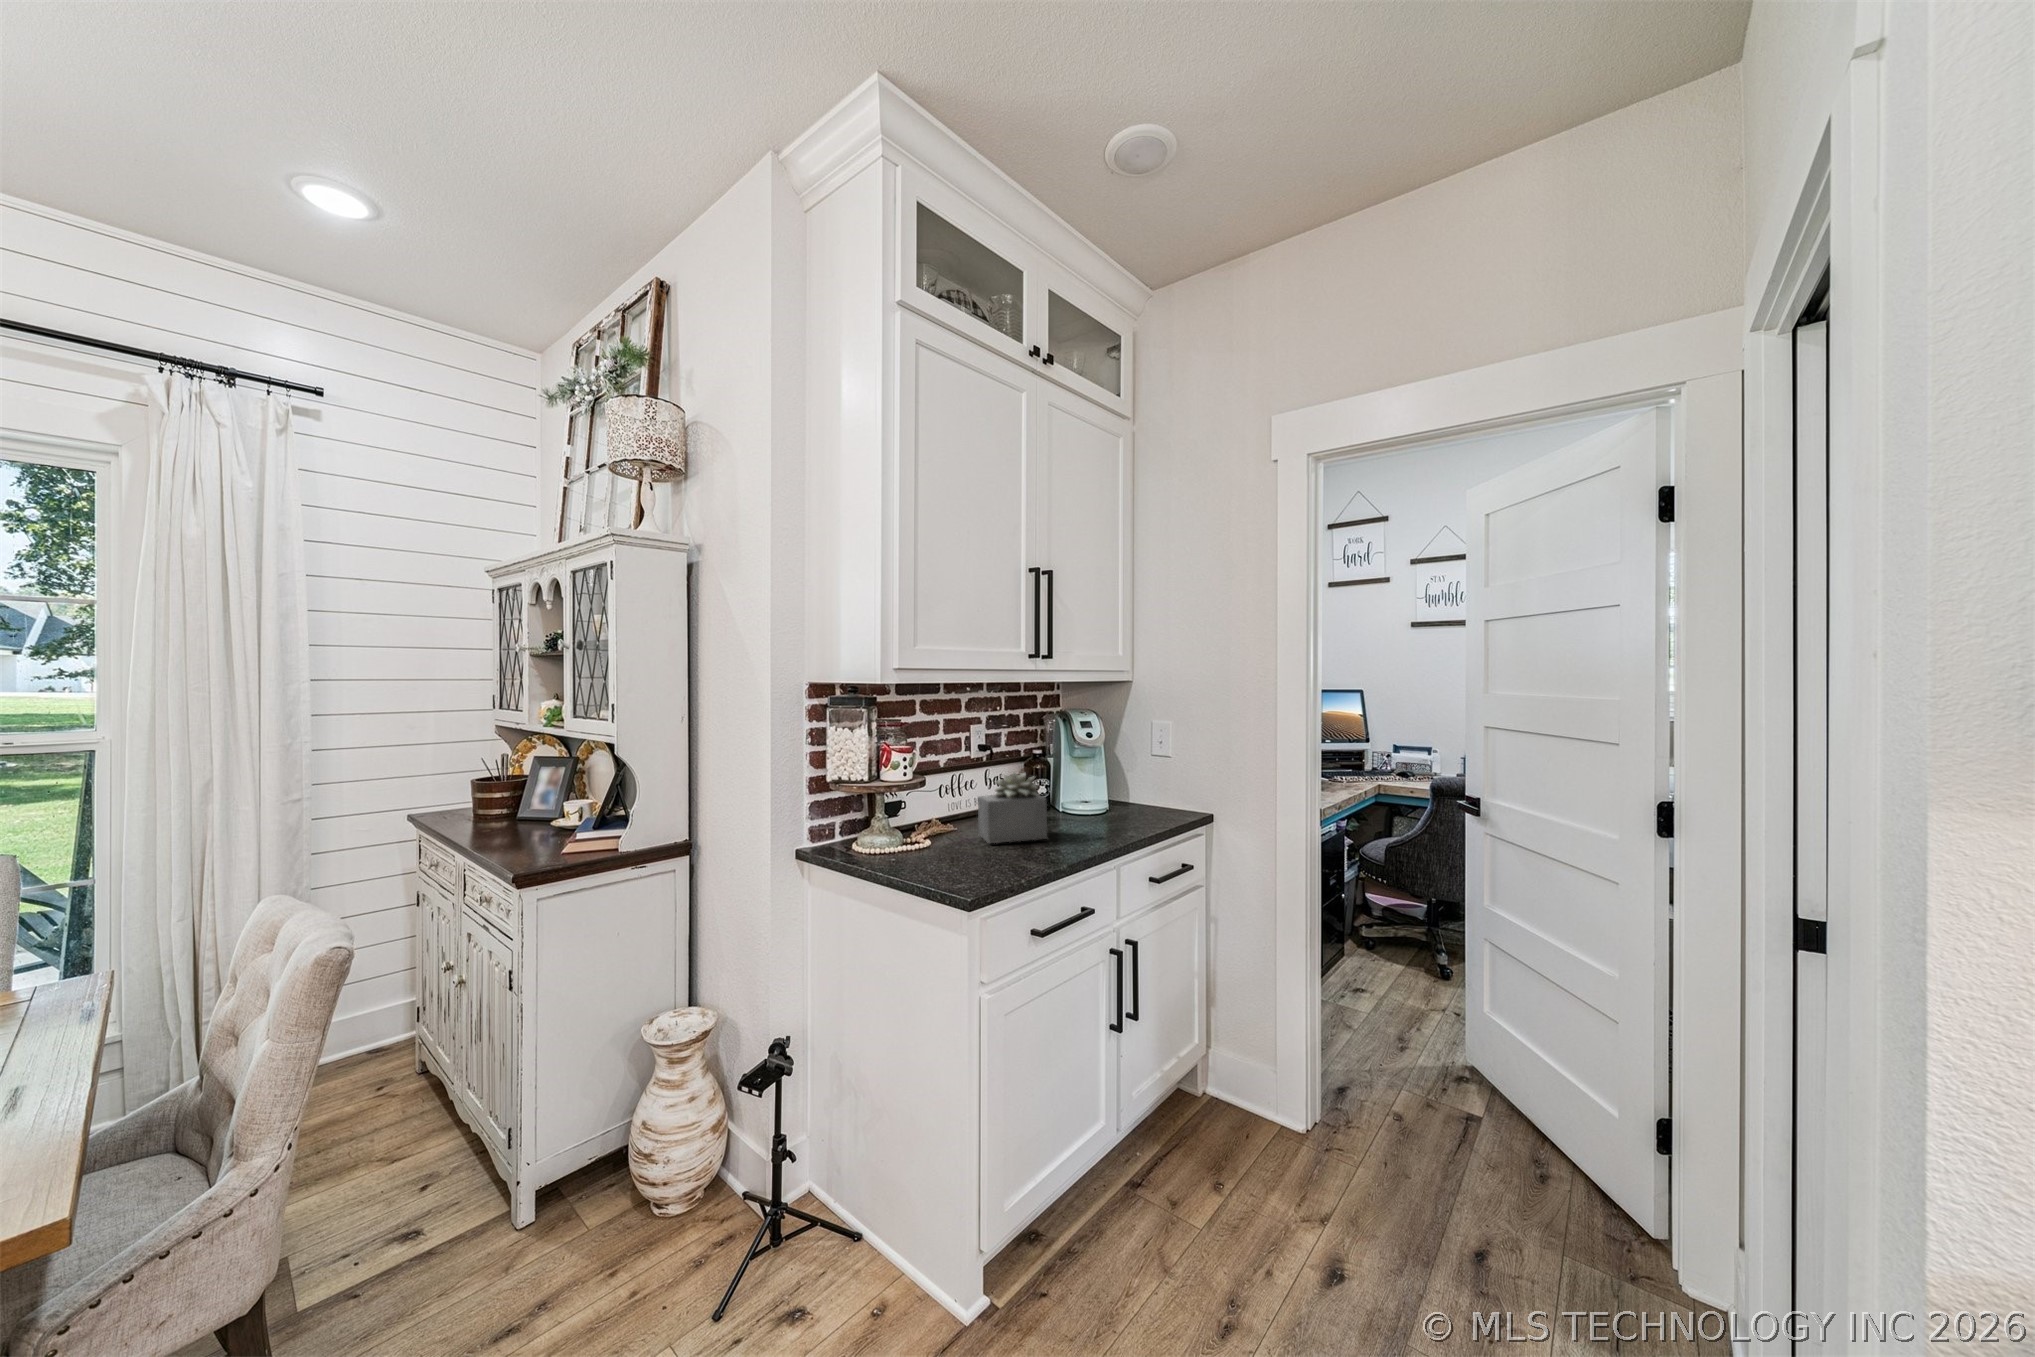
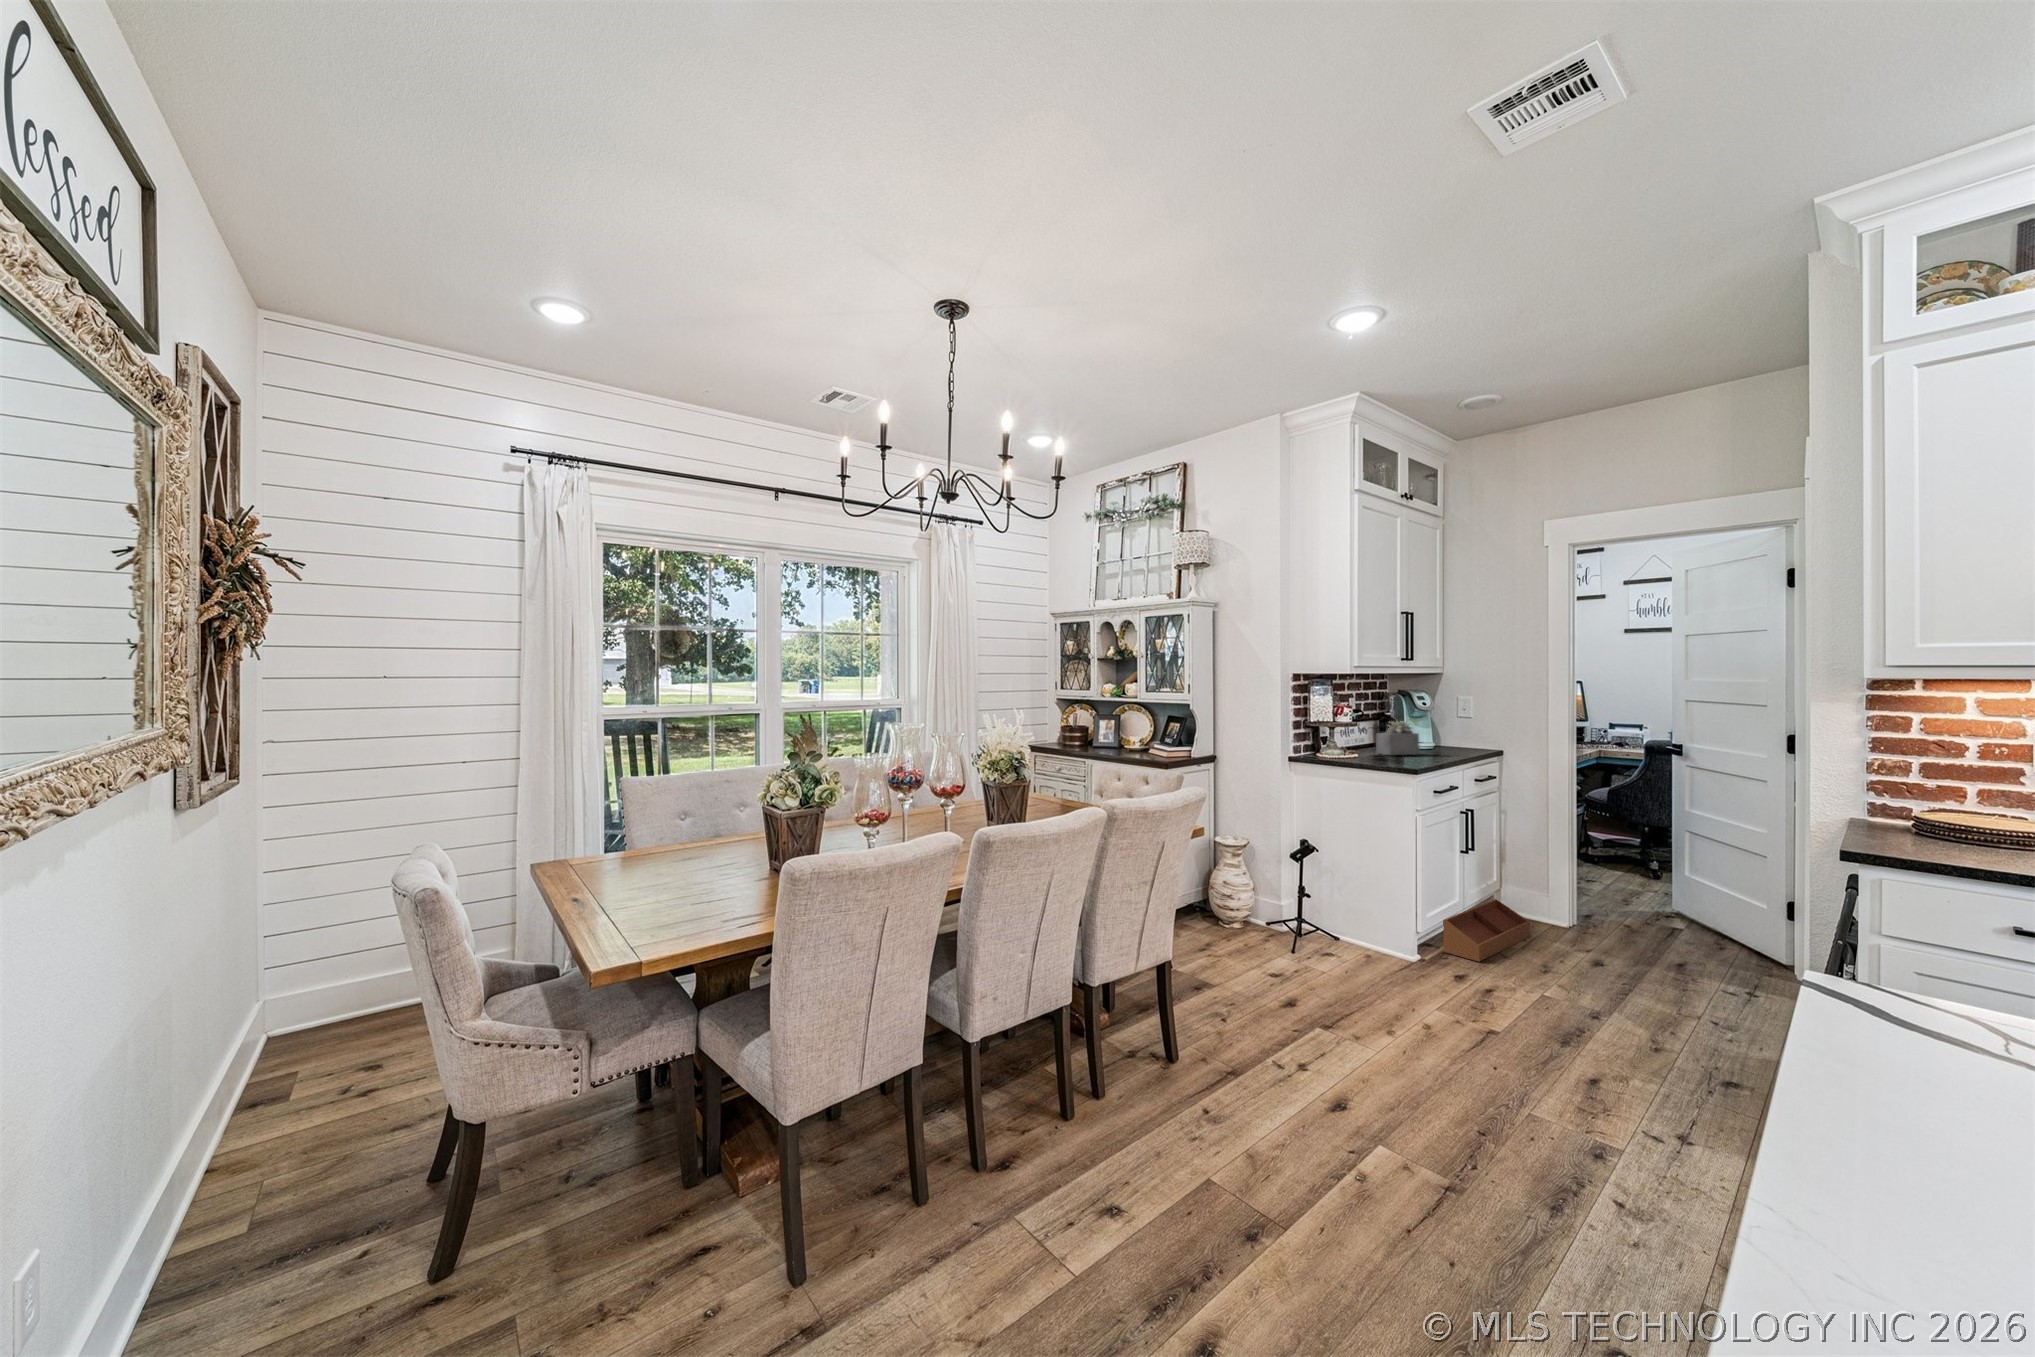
storage bin: none [1050,1100,1235,1312] -> present [1443,899,1530,962]

